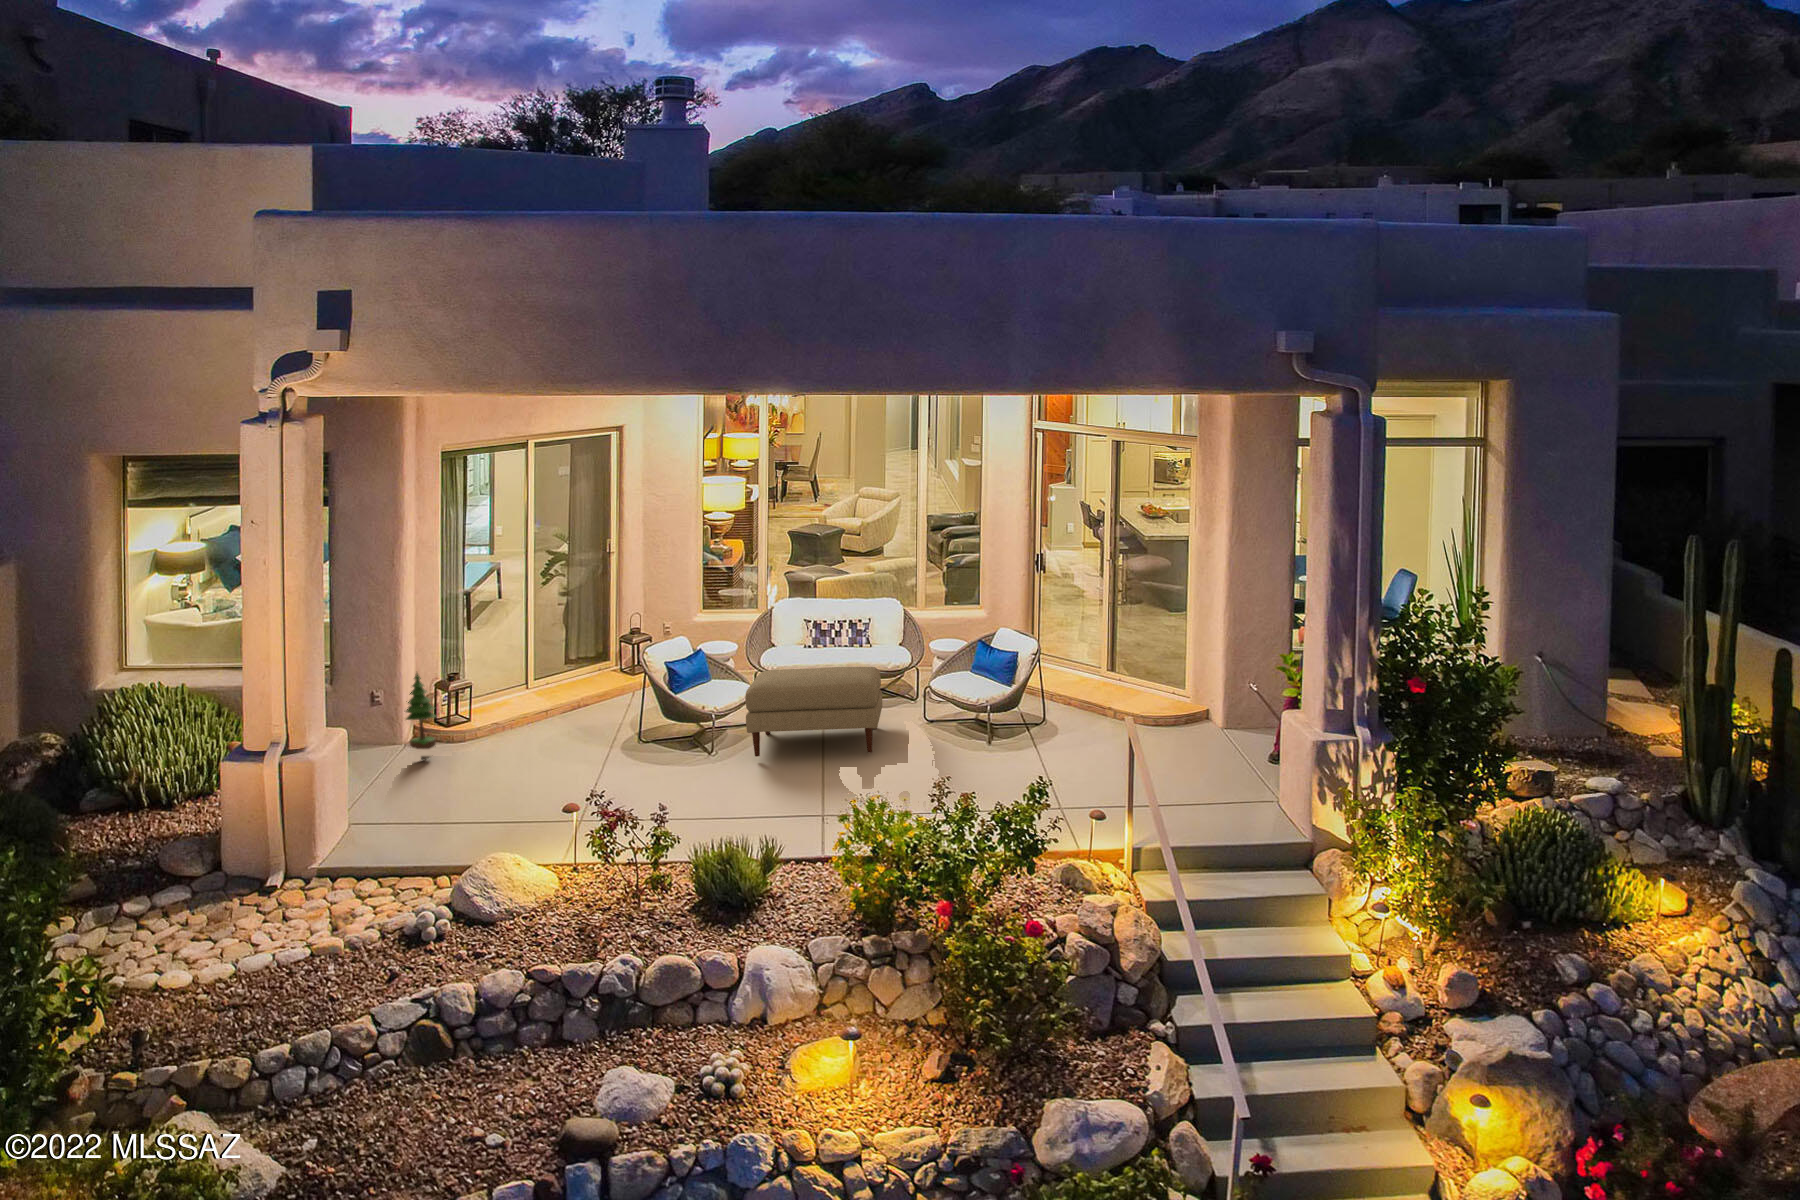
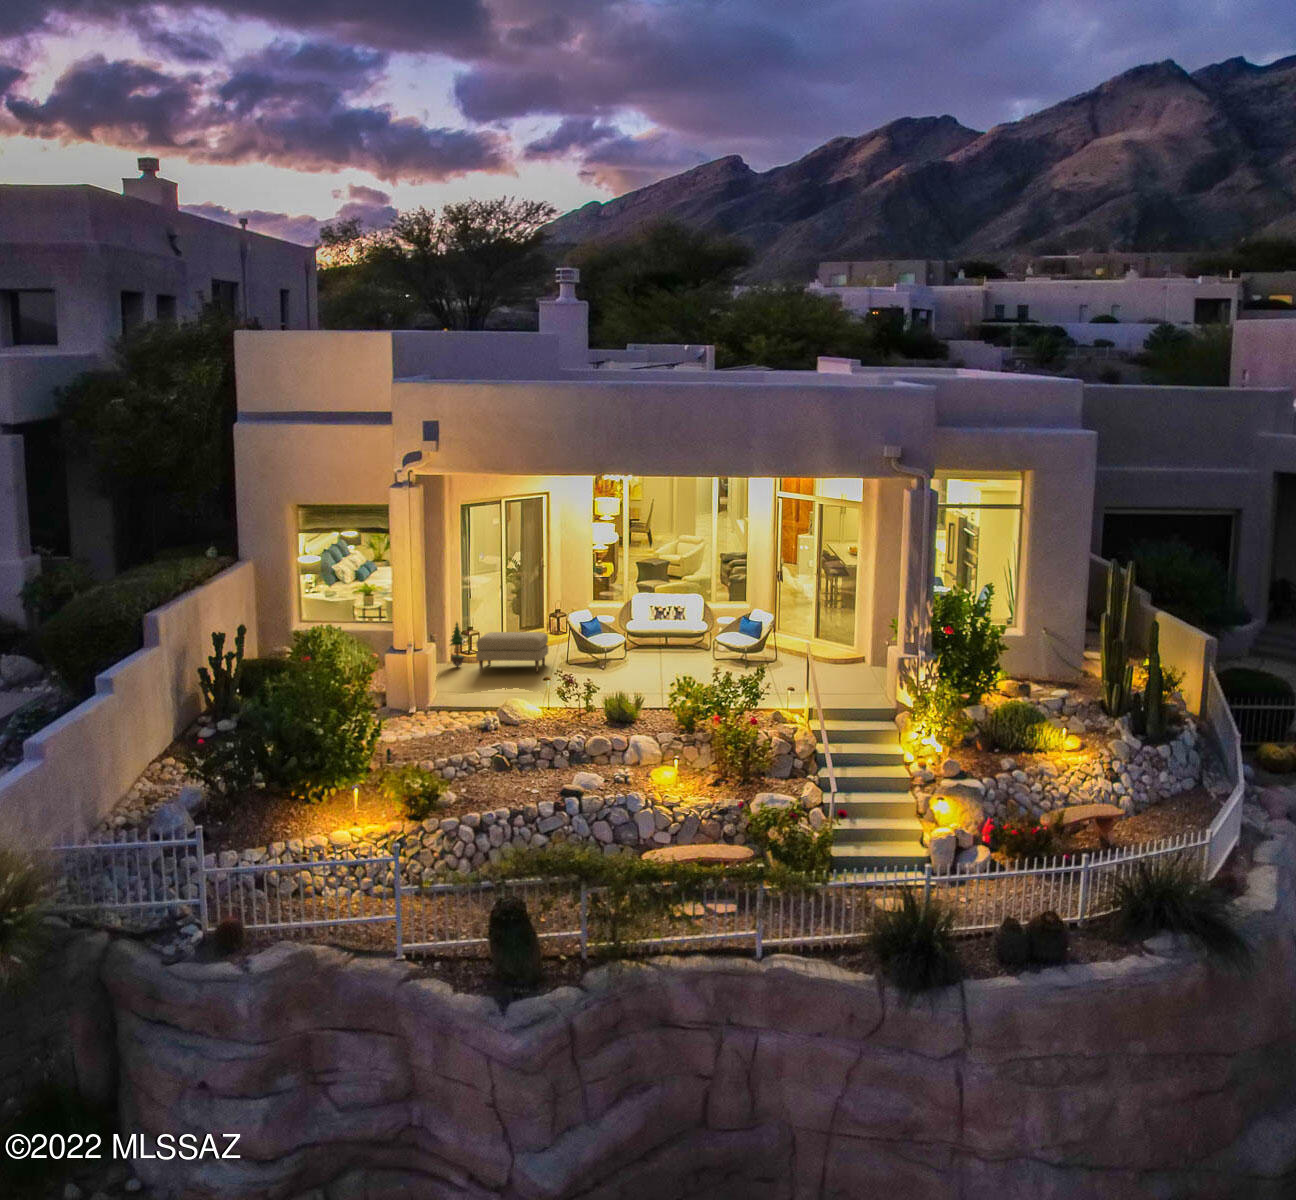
ottoman: present [745,667,882,757] -> present [476,632,548,673]

